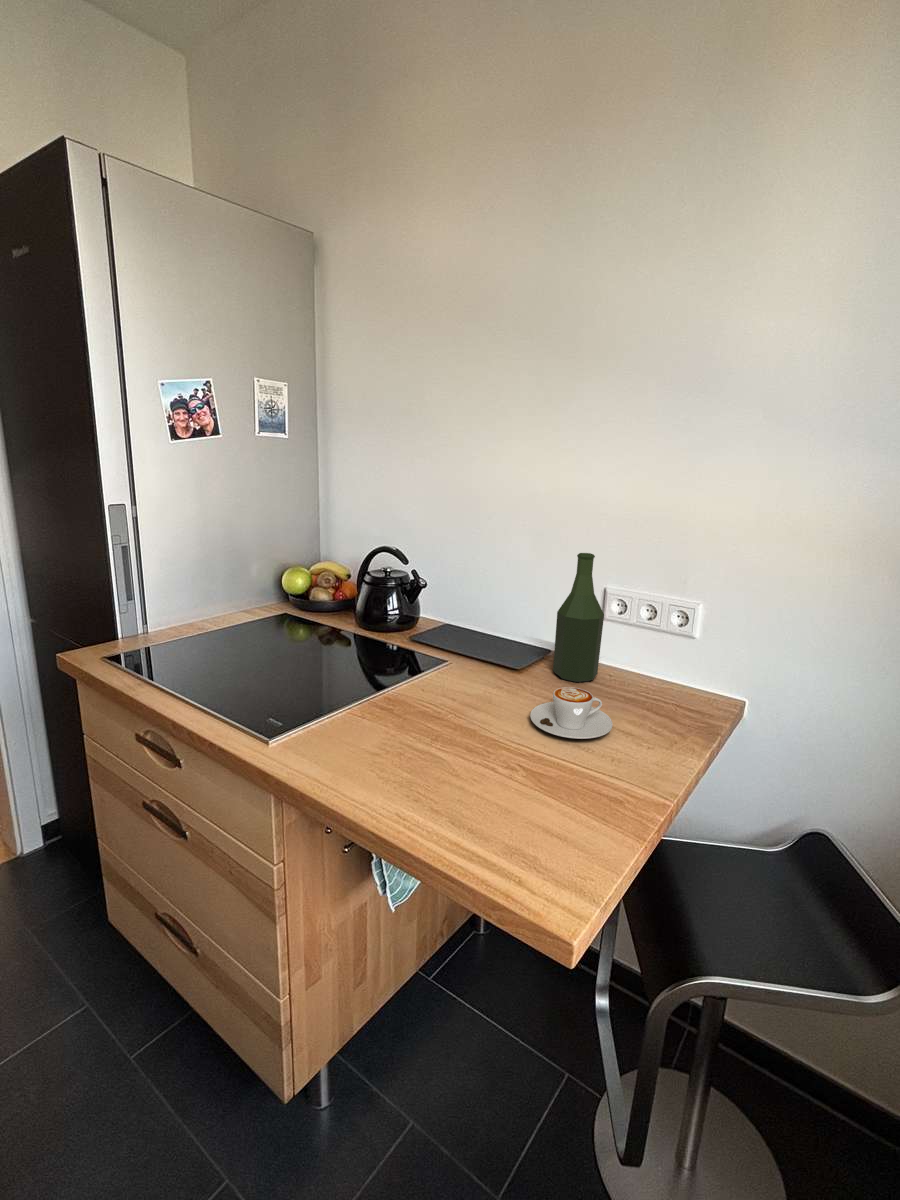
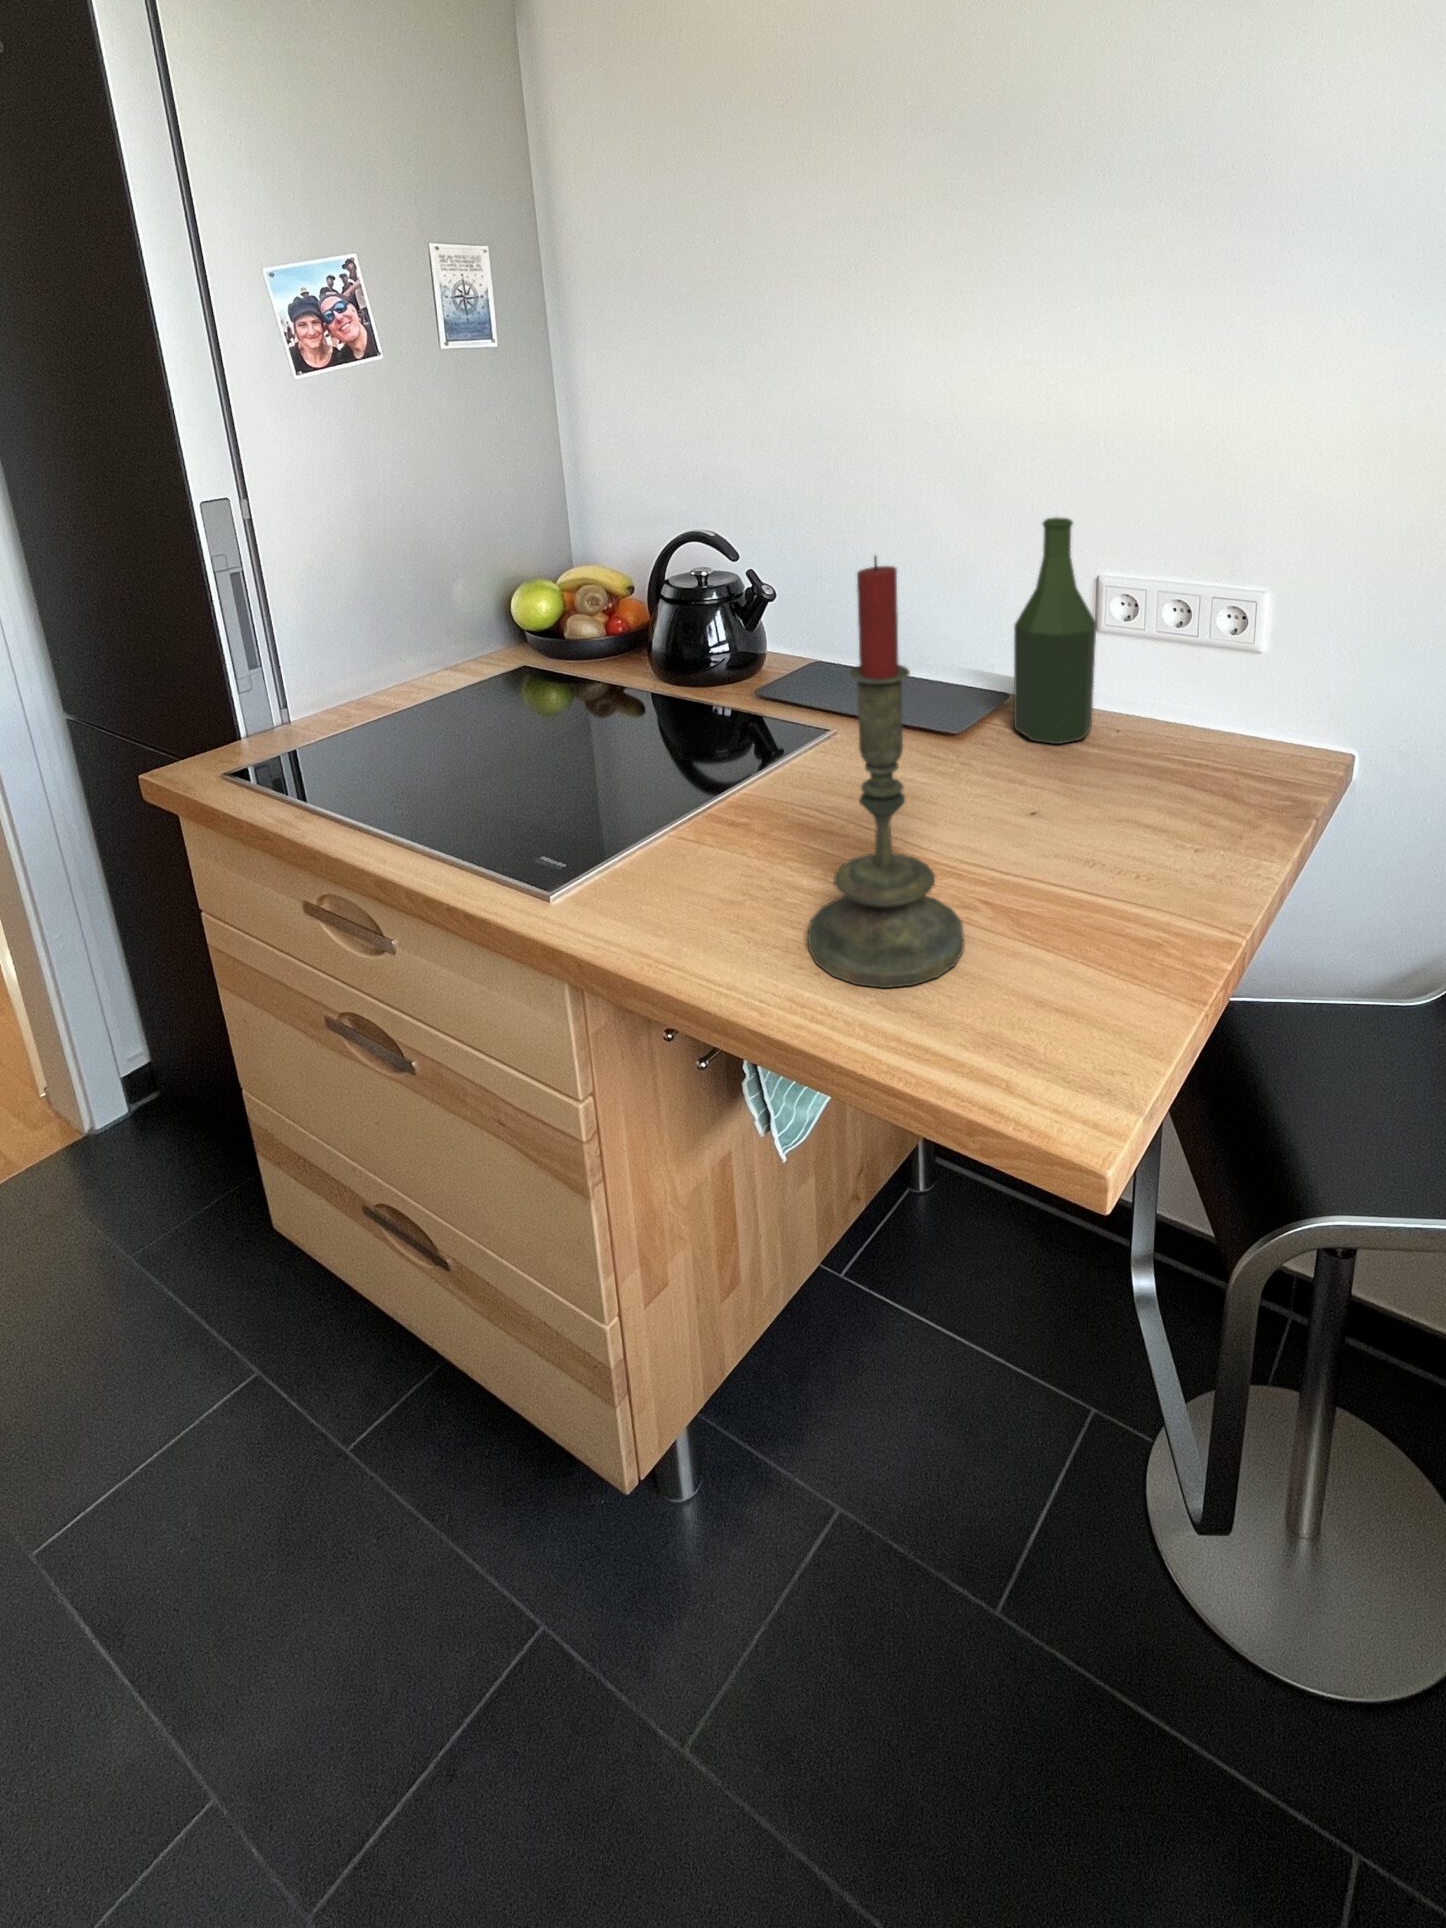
candle: none [414,557,506,814] -> present [808,556,964,988]
coffee cup: present [530,687,612,739] -> none [987,756,1130,843]

